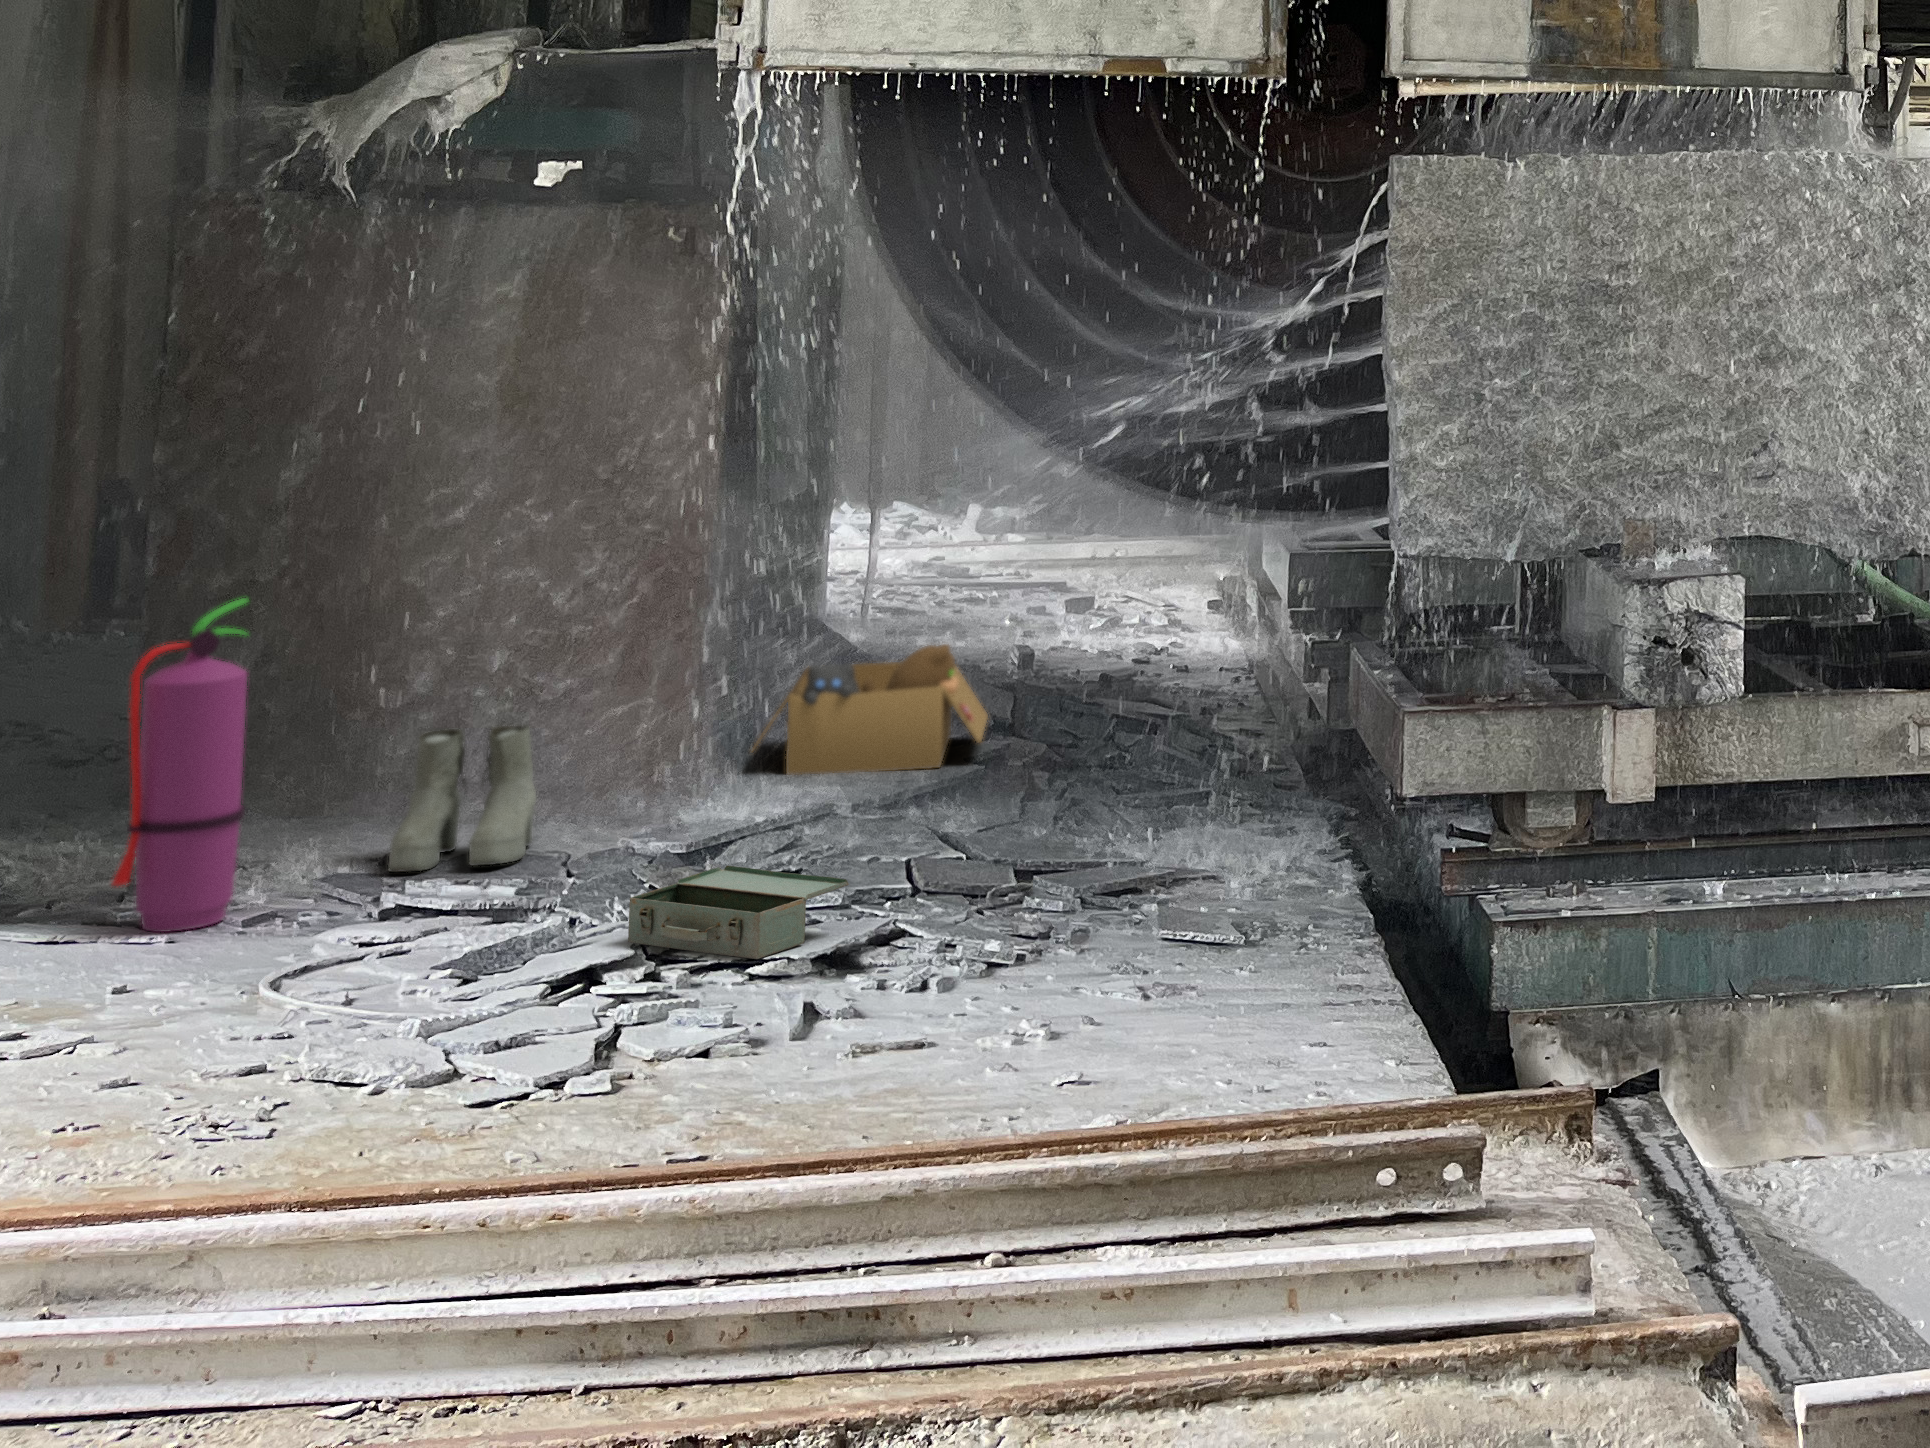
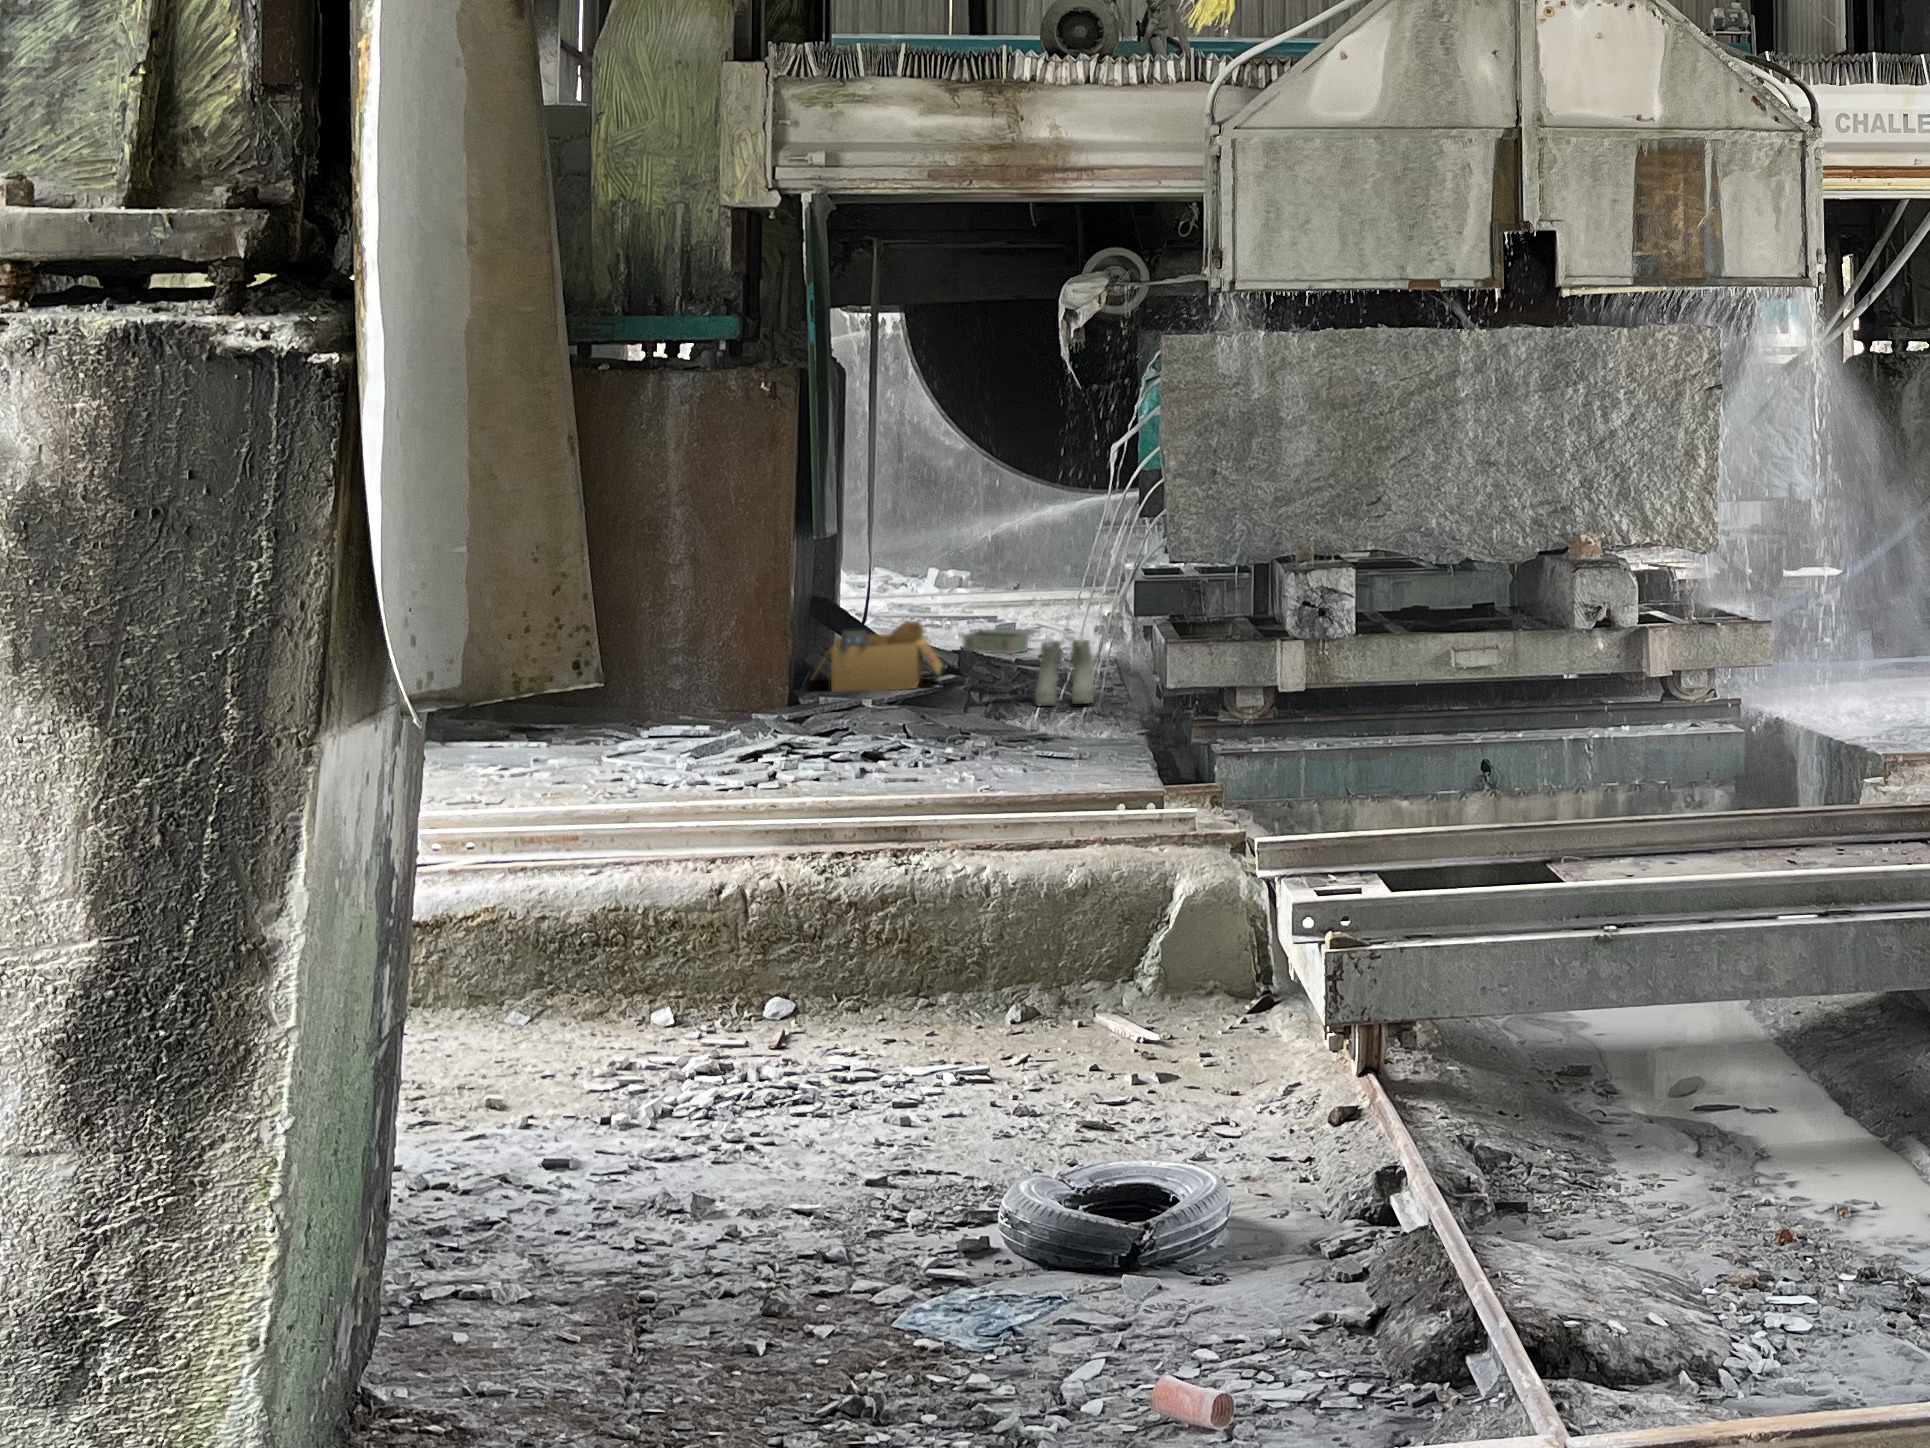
fire extinguisher: present [112,598,247,932] -> none [513,575,573,742]
boots: present [388,725,536,872] -> present [1035,640,1094,706]
toolbox: present [628,866,849,959] -> present [962,628,1039,654]

